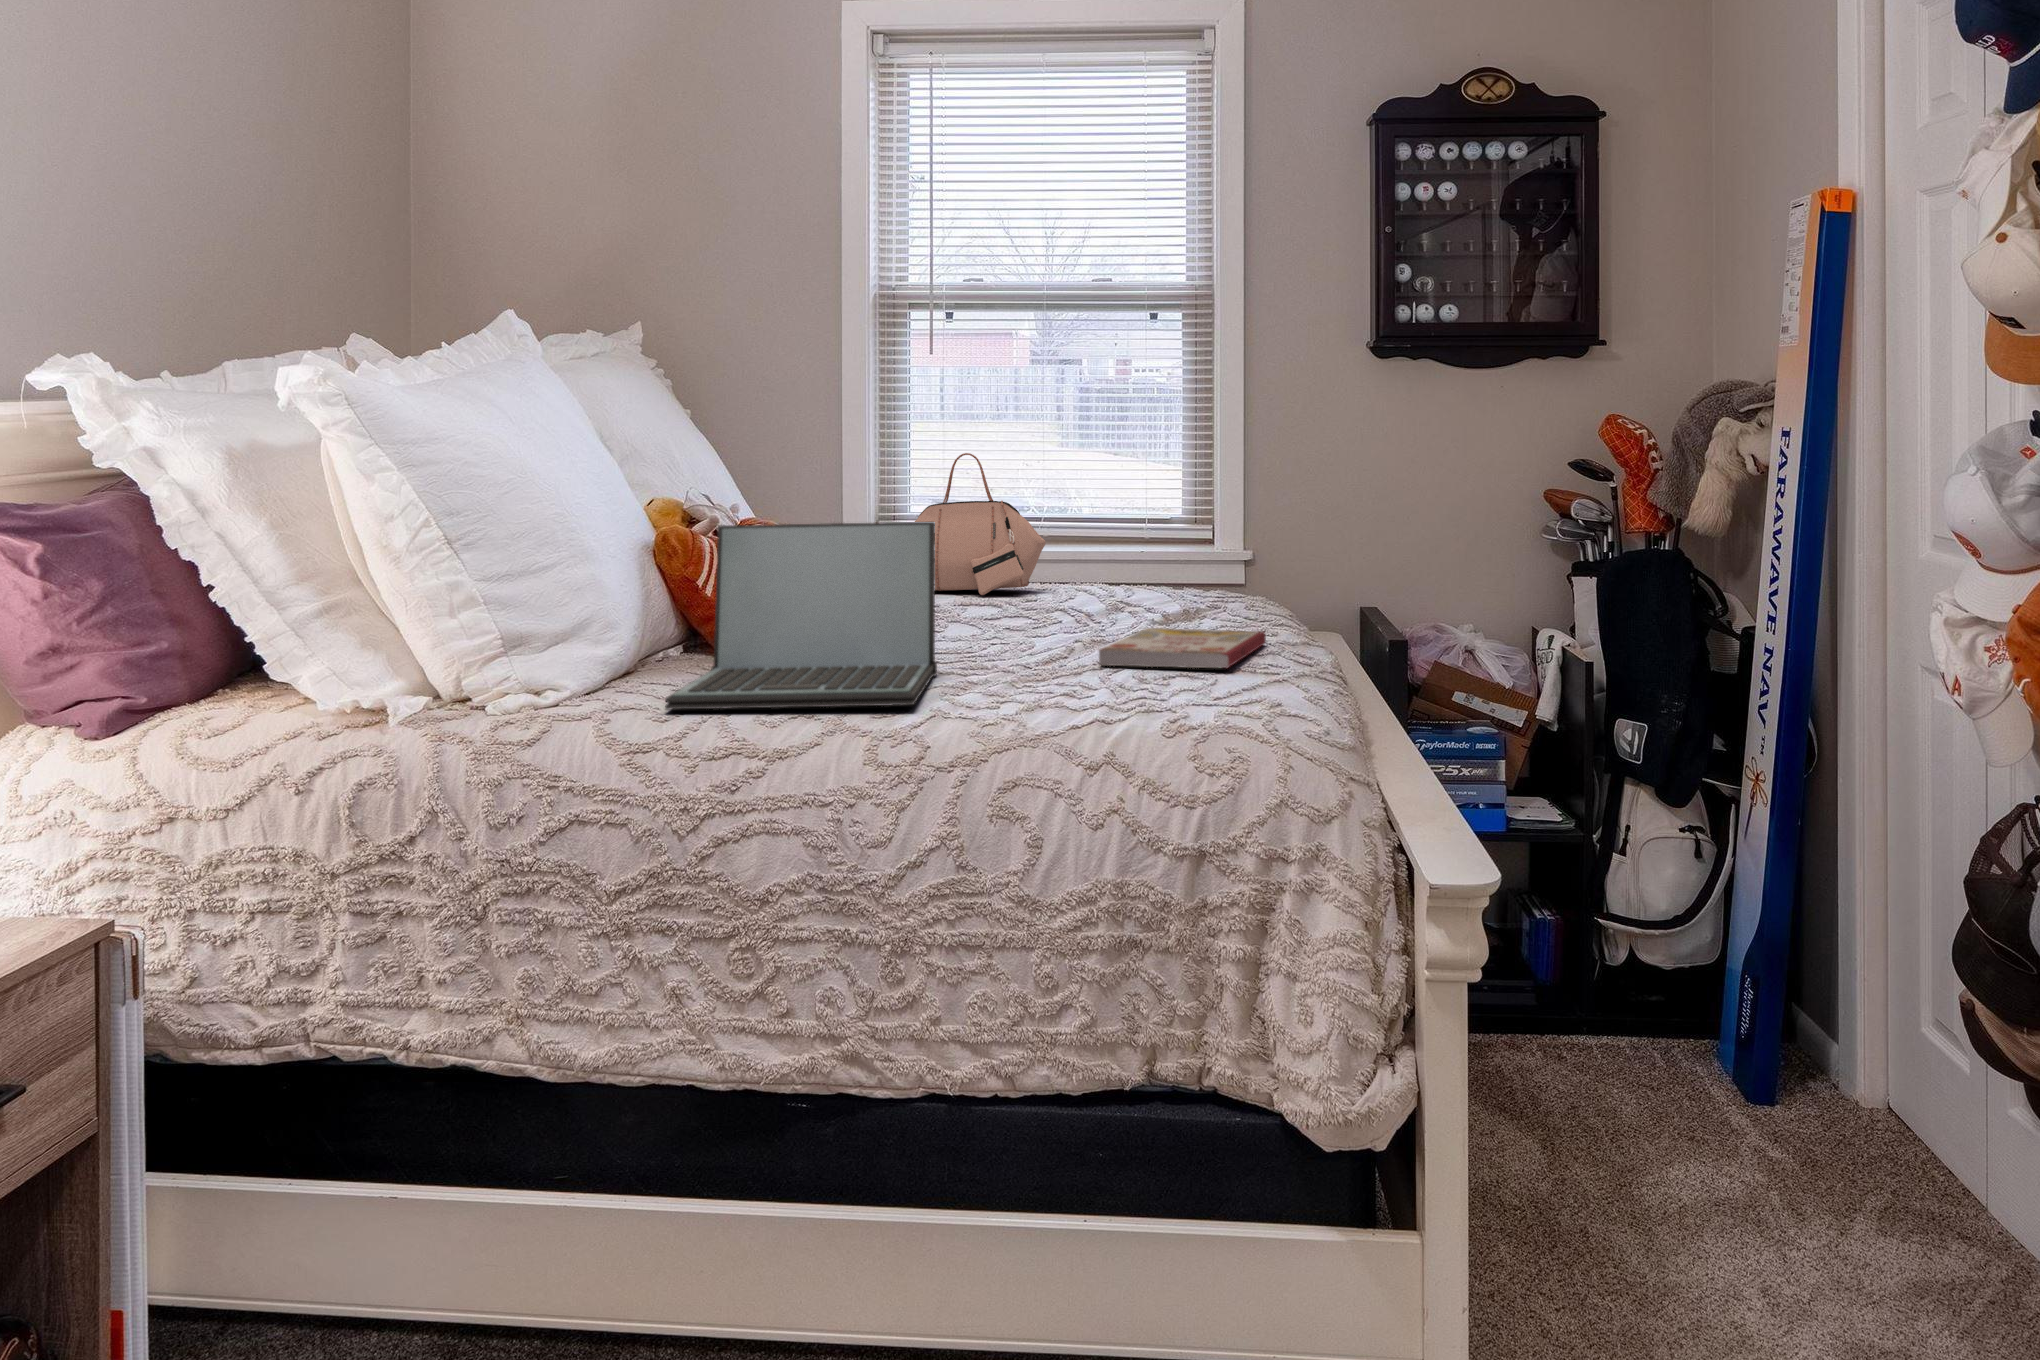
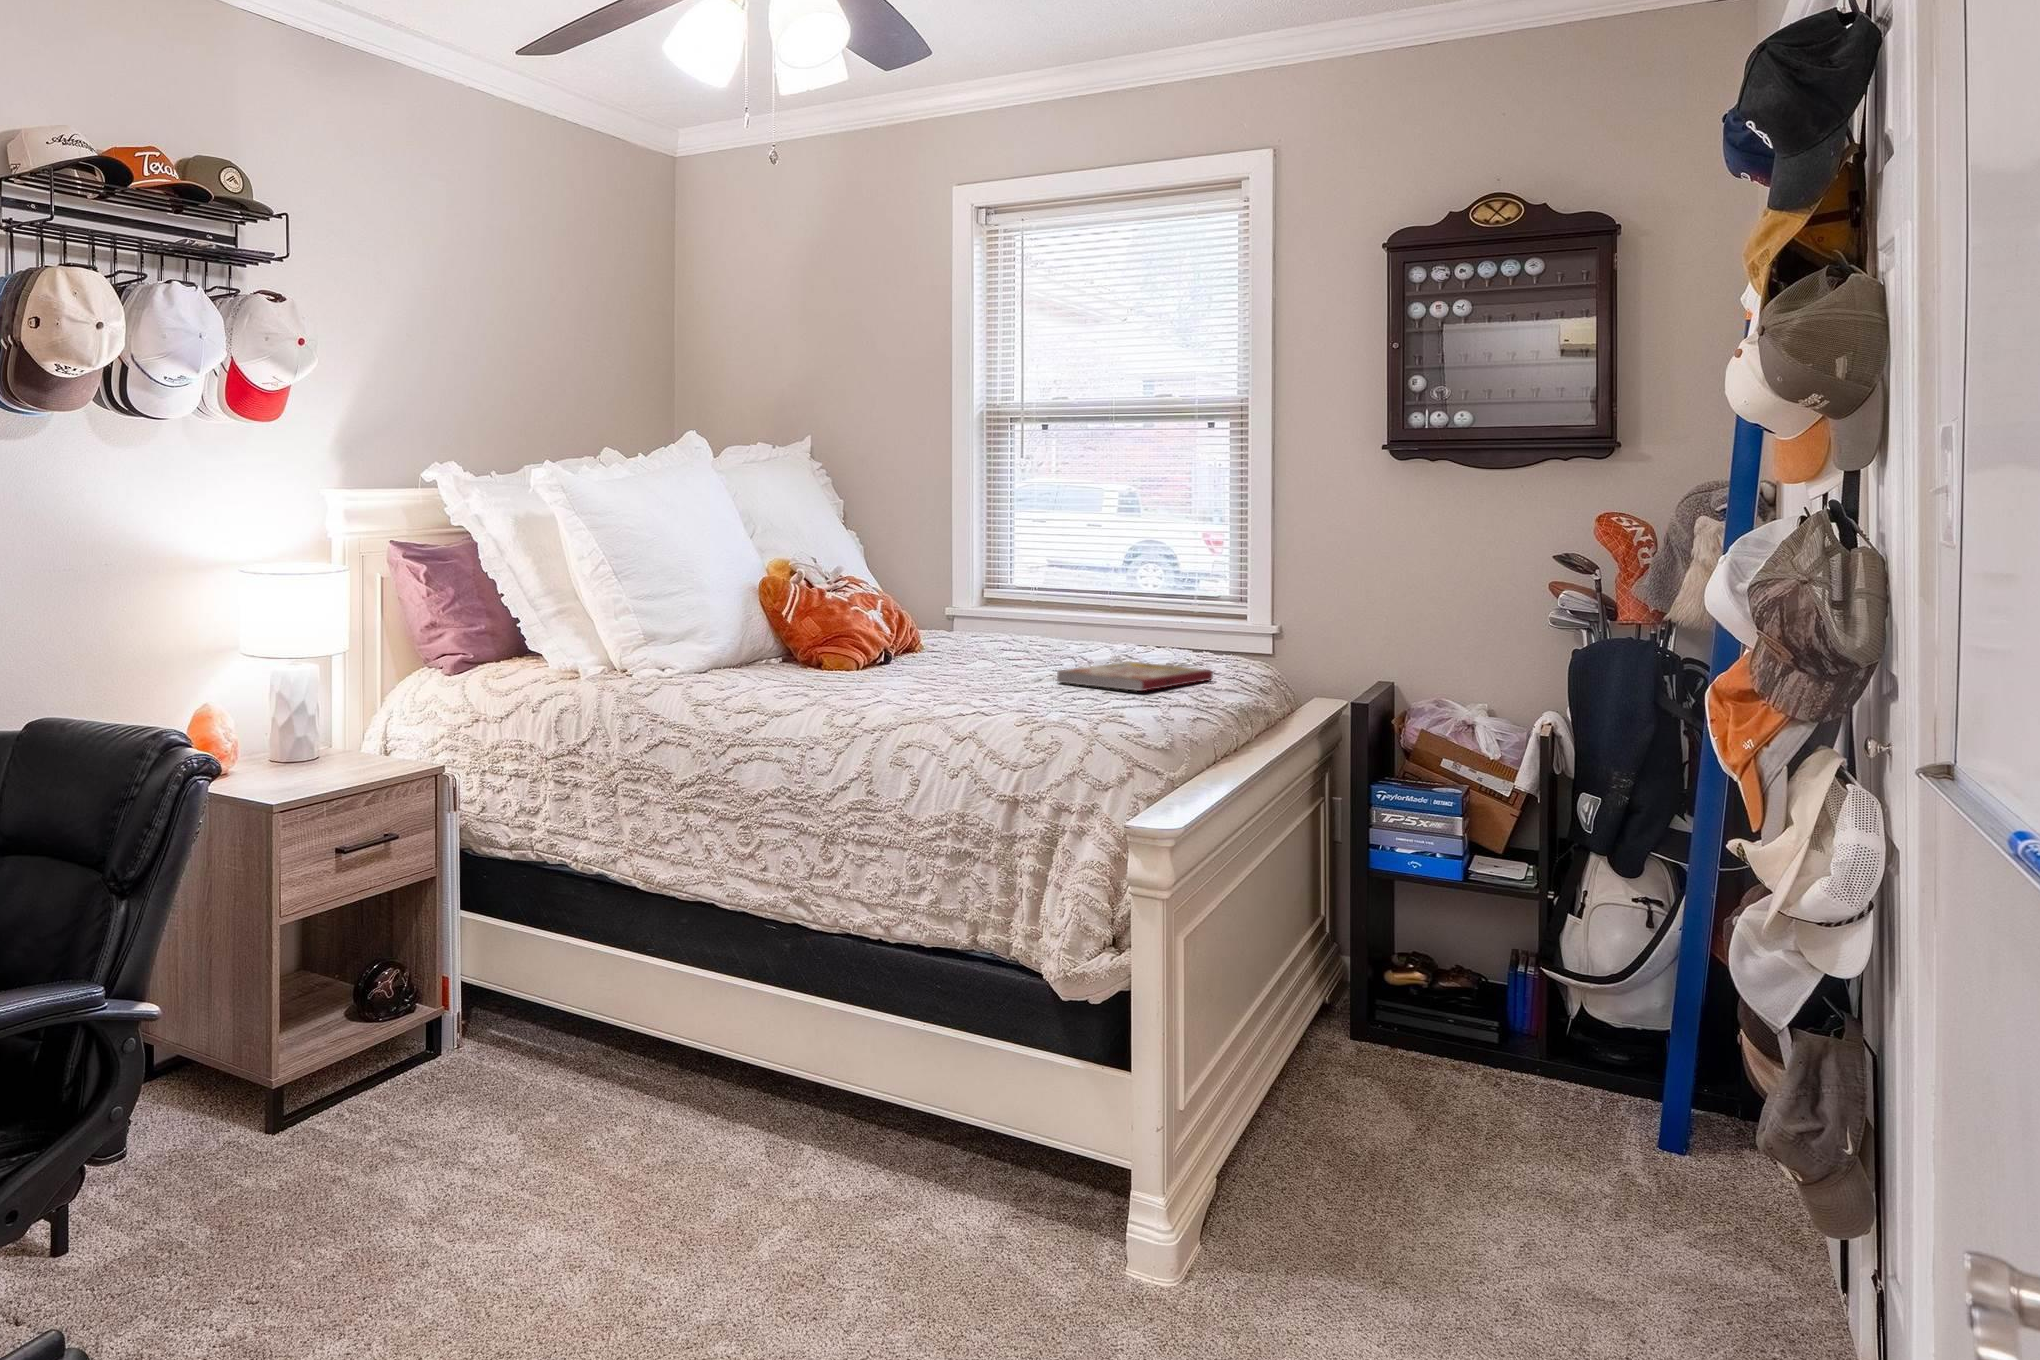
handbag: present [915,453,1046,595] -> none [1009,523,1121,633]
laptop: present [665,522,937,710] -> none [737,568,942,692]

